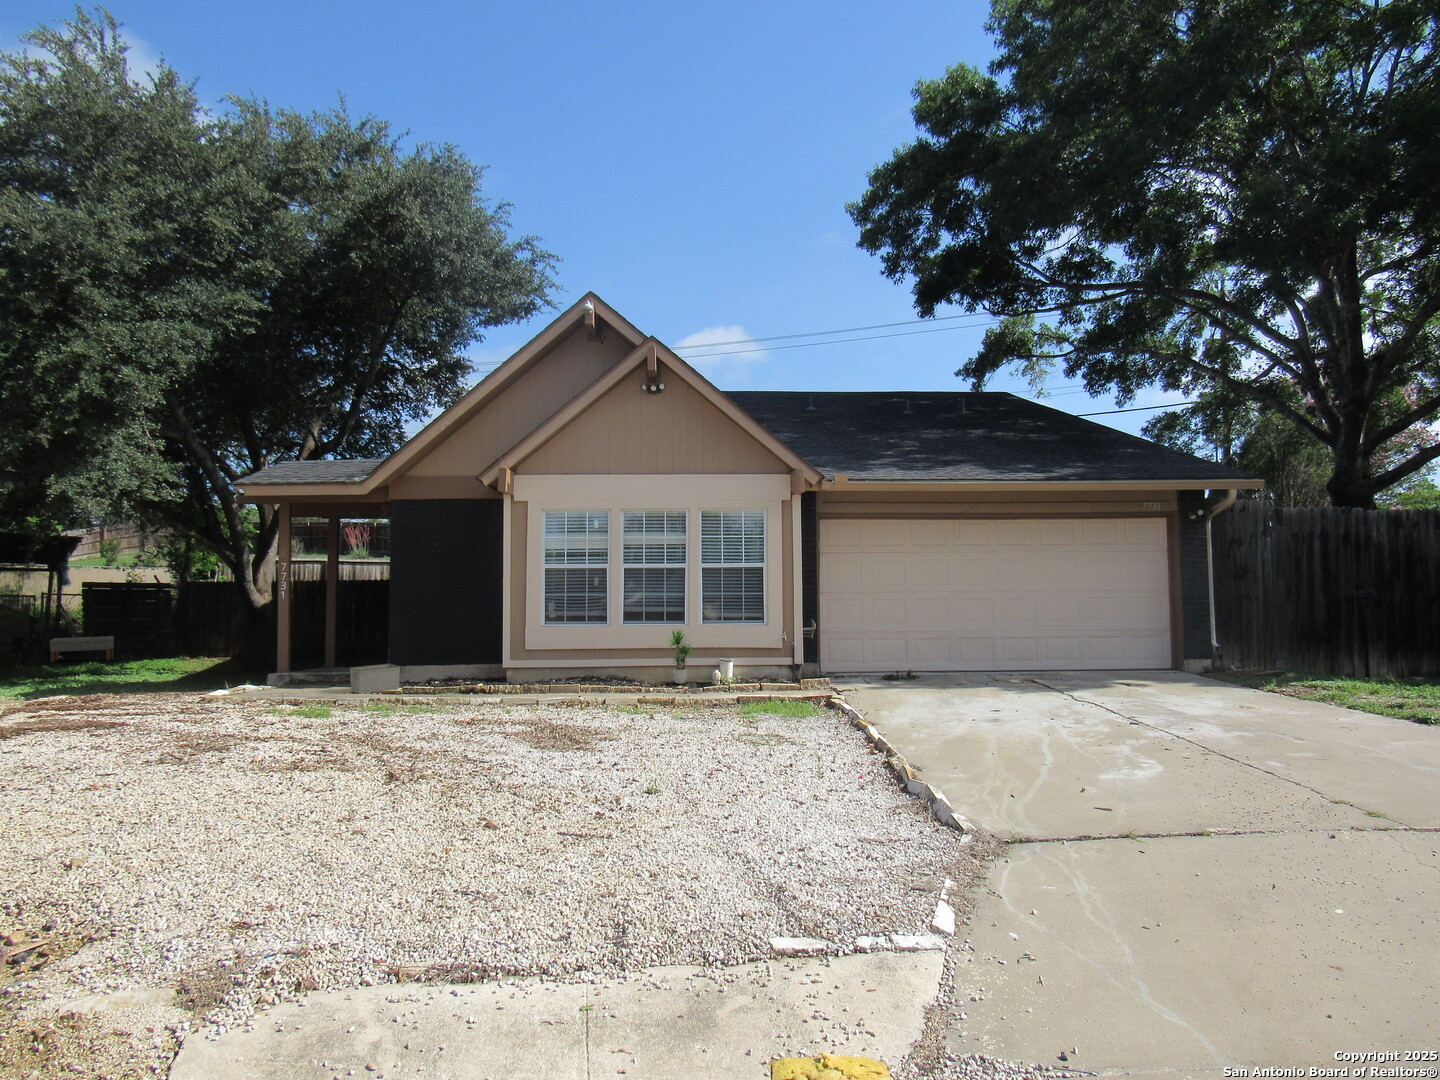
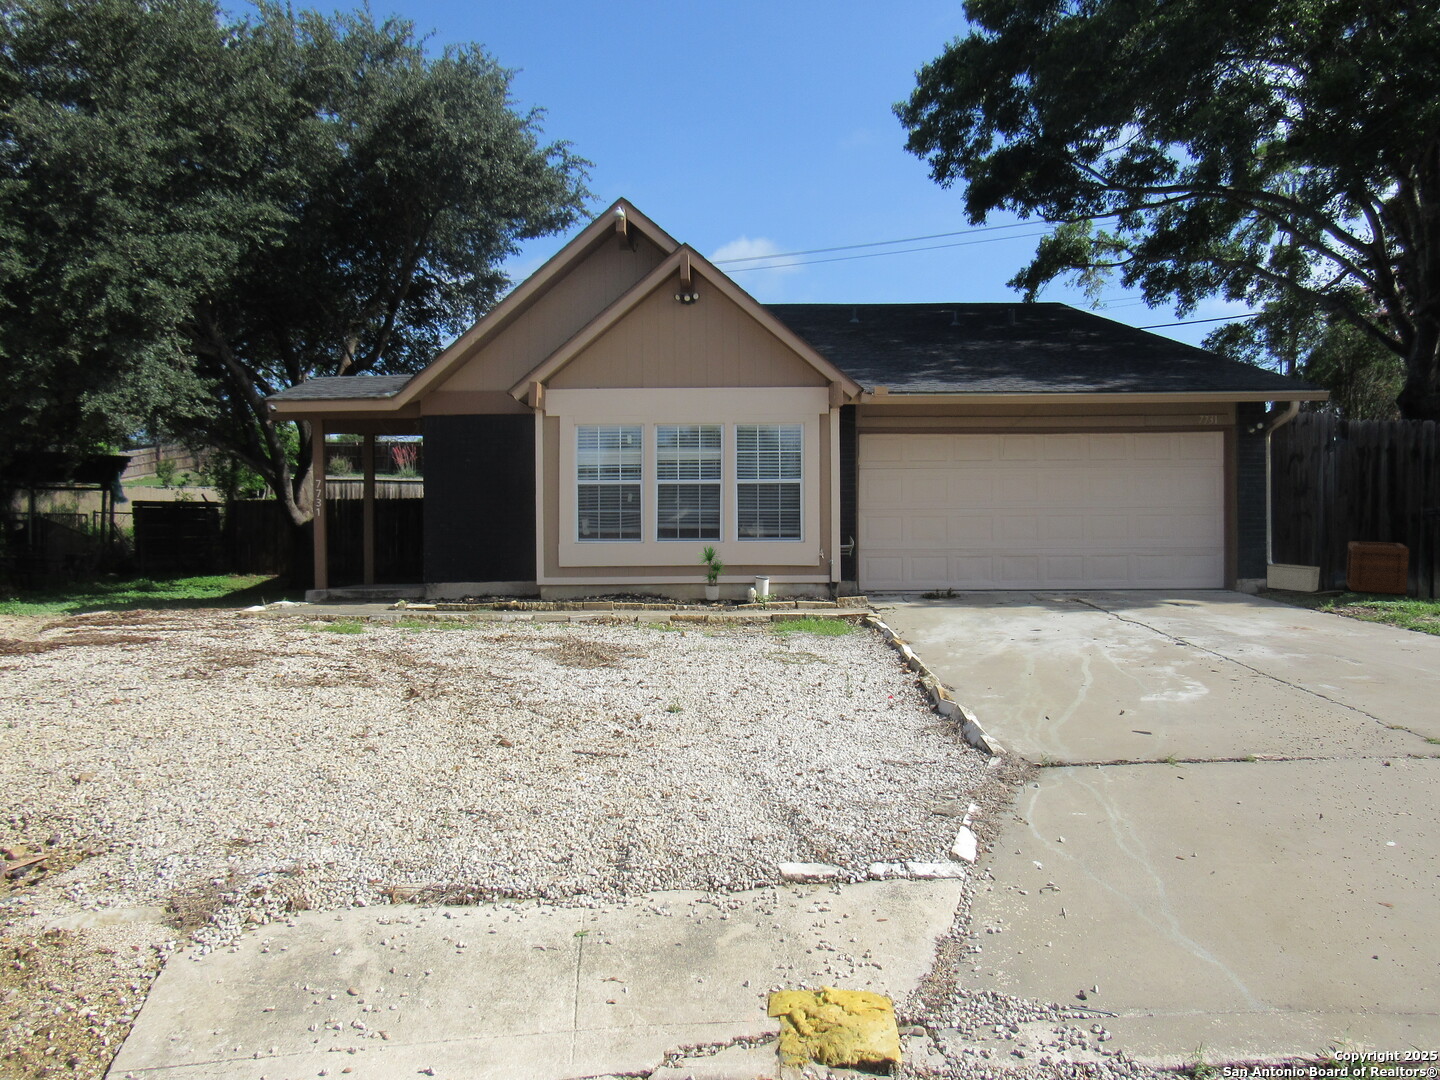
wooden crate: none [1291,624,1348,675] -> present [1346,541,1409,594]
bench: present [49,636,114,662] -> none [107,553,169,579]
storage bin: present [350,664,400,693] -> present [1267,563,1320,592]

